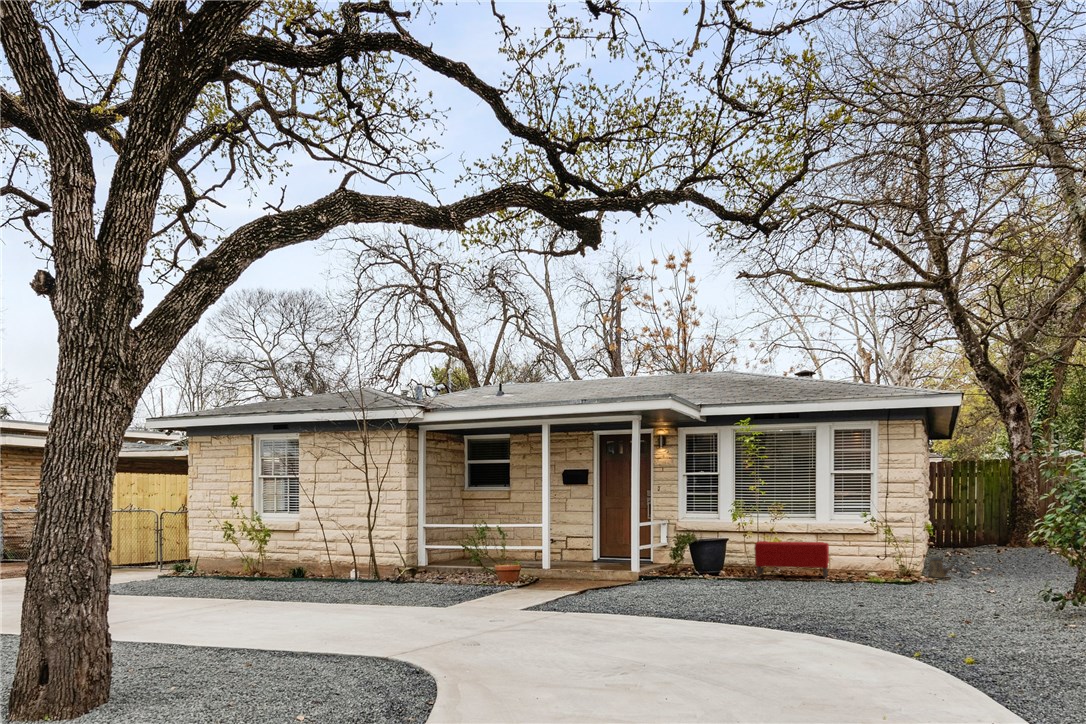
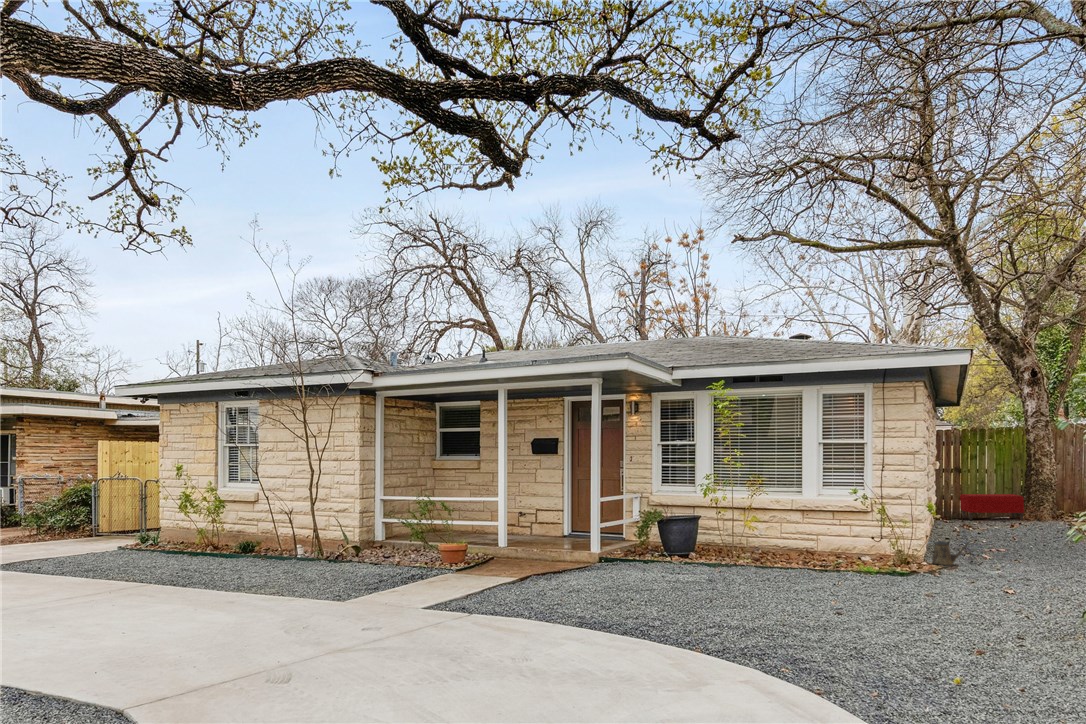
bench: present [754,541,829,578] -> present [960,494,1024,520]

